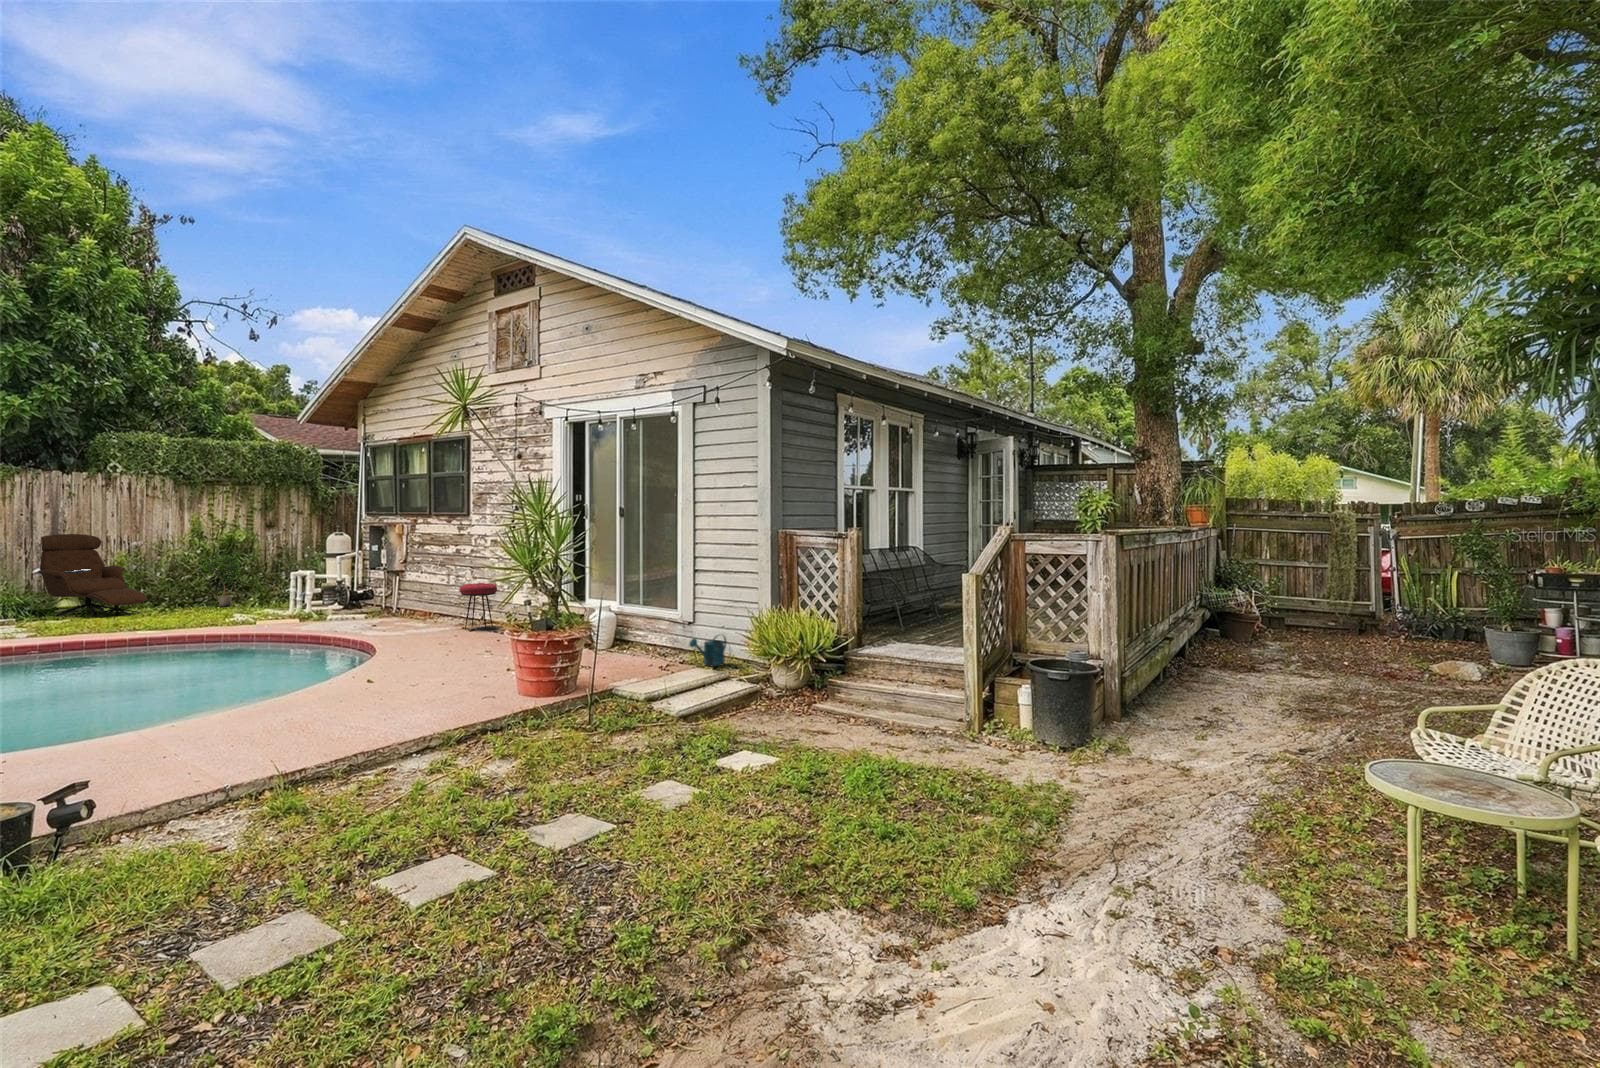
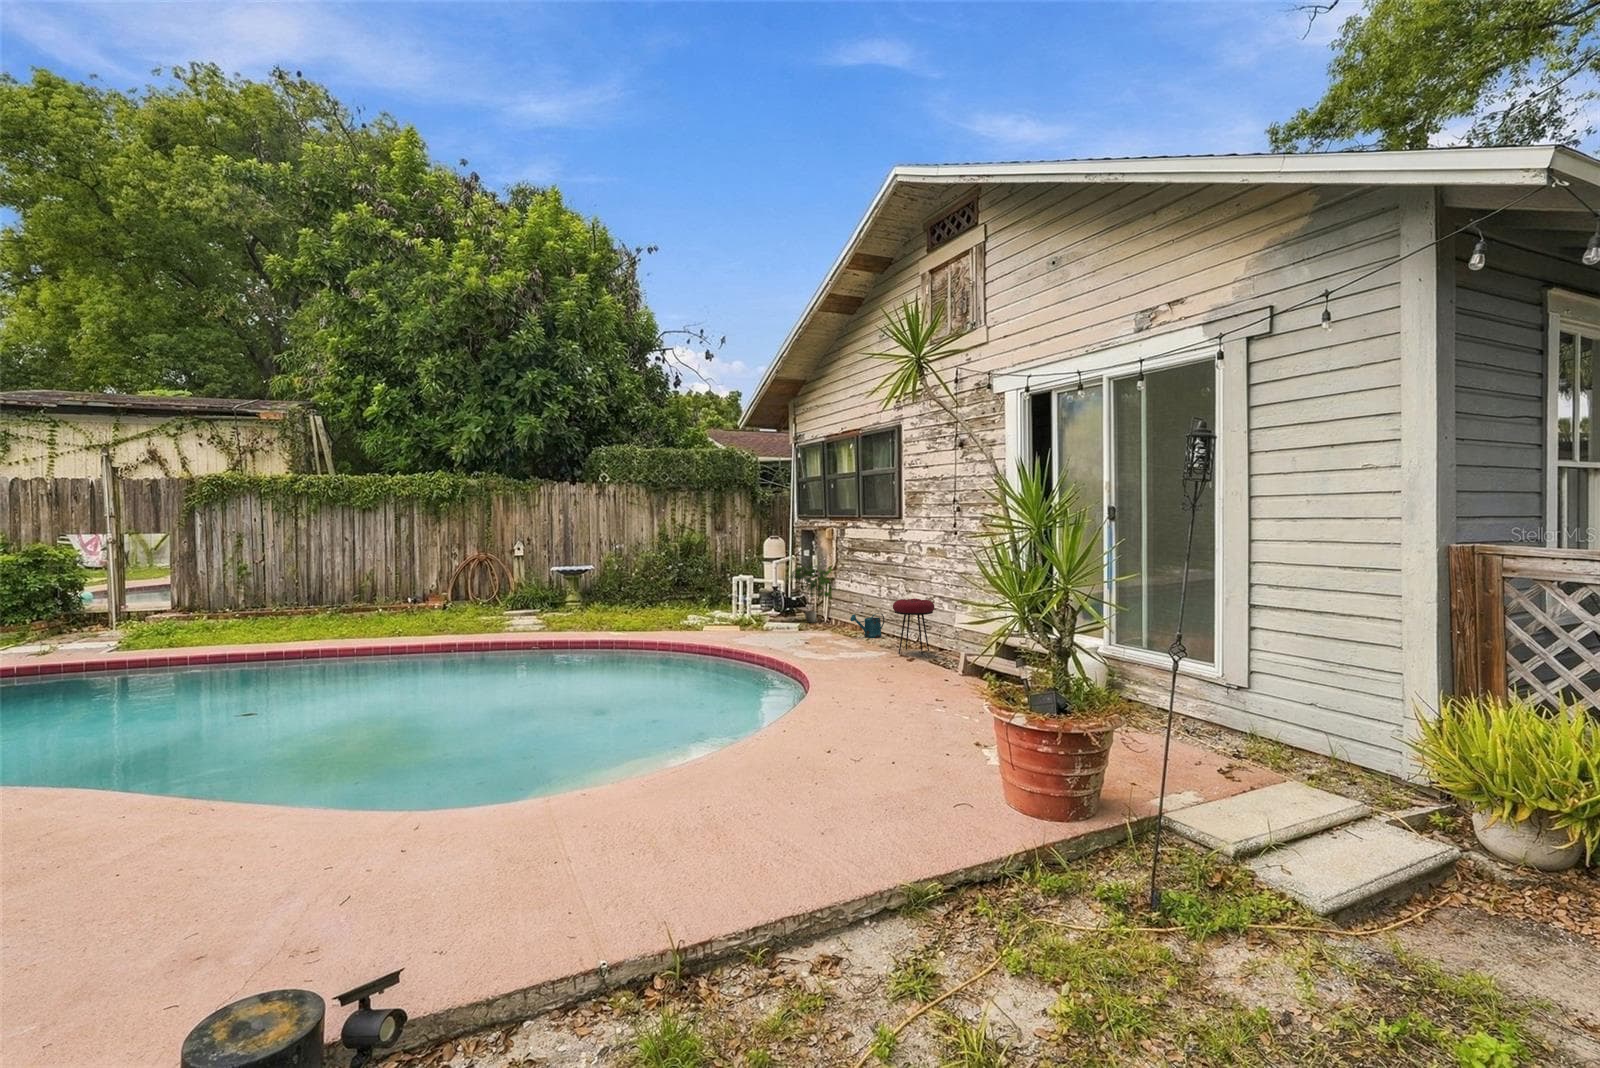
lounge chair: present [38,534,147,617] -> none [554,539,625,614]
potted plant: present [199,555,241,607] -> present [791,565,832,623]
watering can: present [689,636,727,666] -> present [850,613,884,638]

